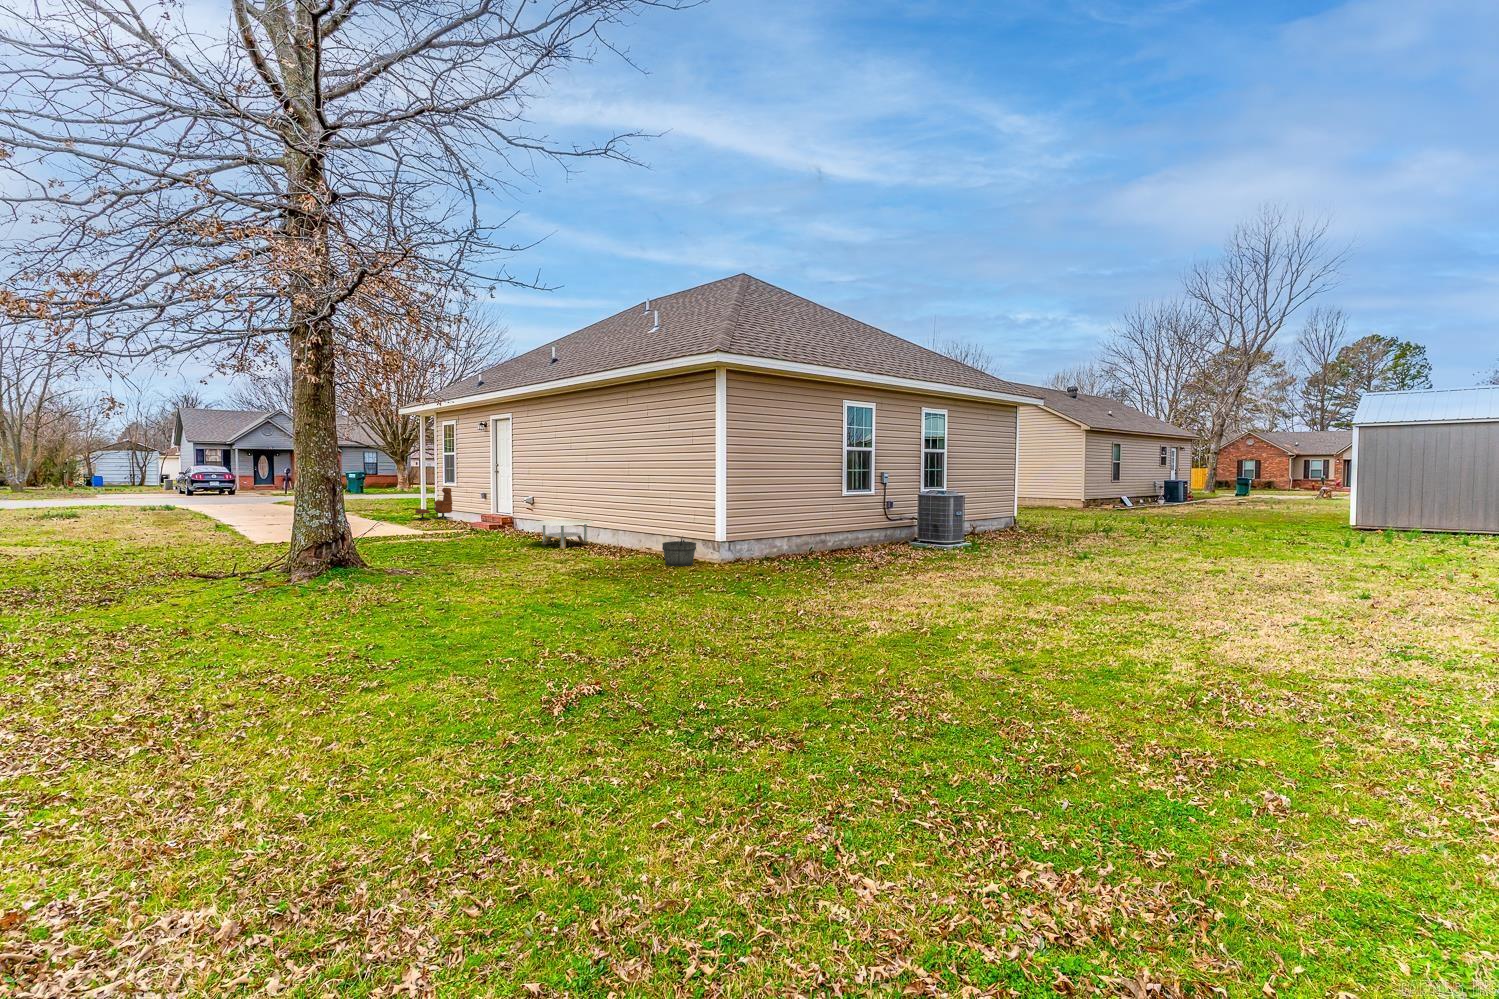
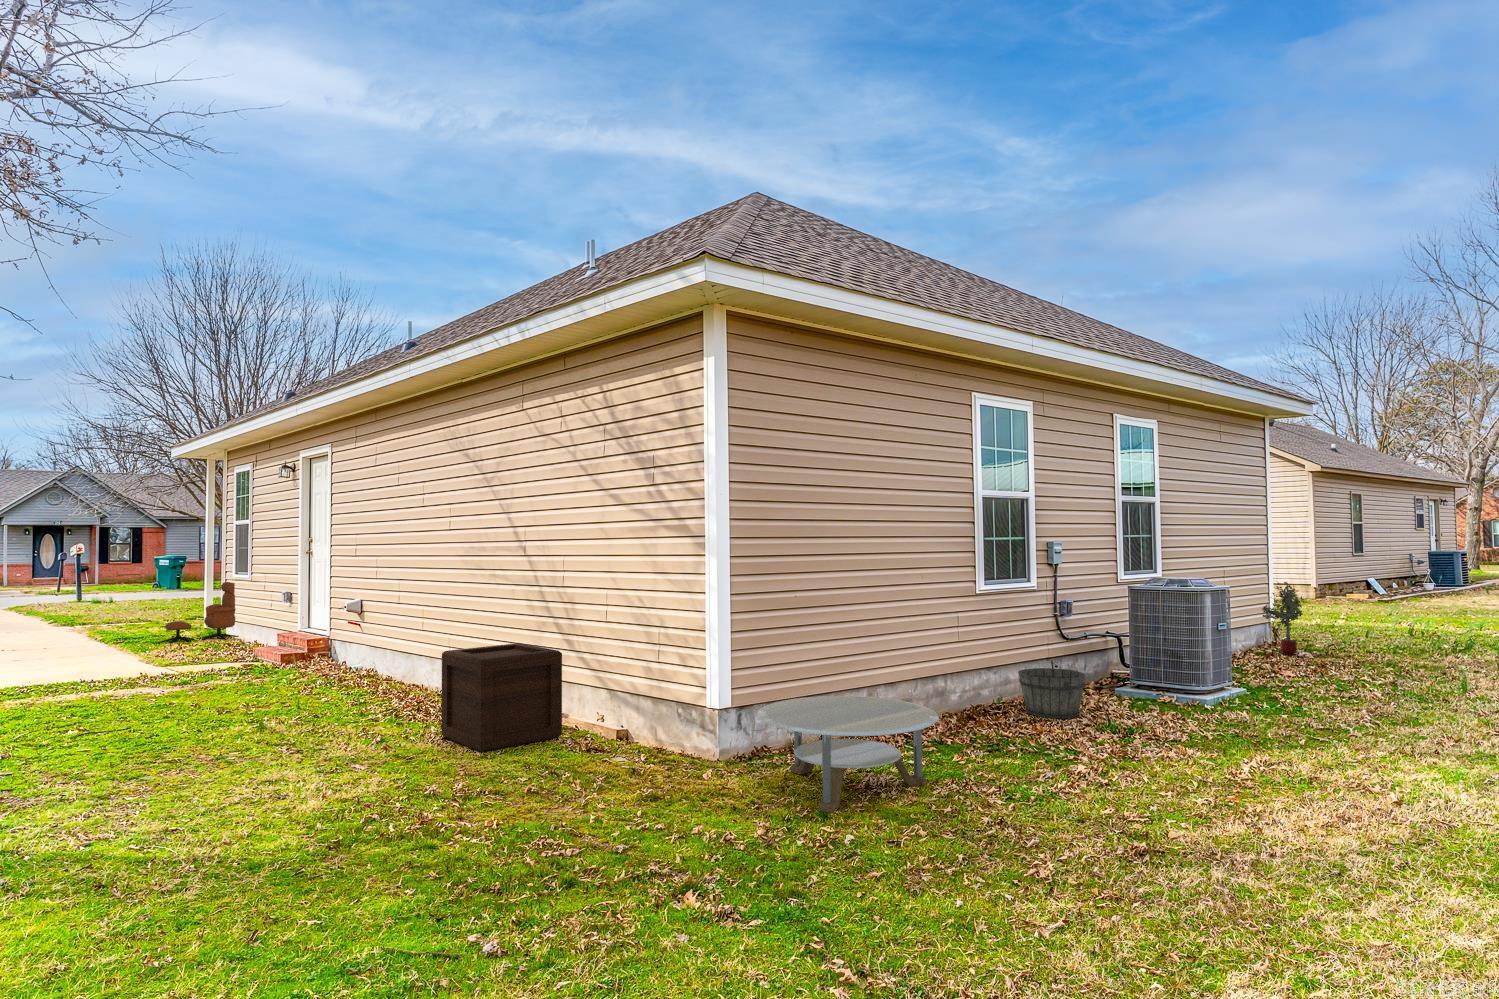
potted tree: none [1009,494,1030,532] -> present [1262,582,1304,655]
wooden crate: none [601,515,655,559] -> present [441,643,562,752]
round table: present [534,519,593,549] -> present [757,696,939,812]
wooden bucket: present [662,536,696,566] -> present [1018,658,1085,718]

